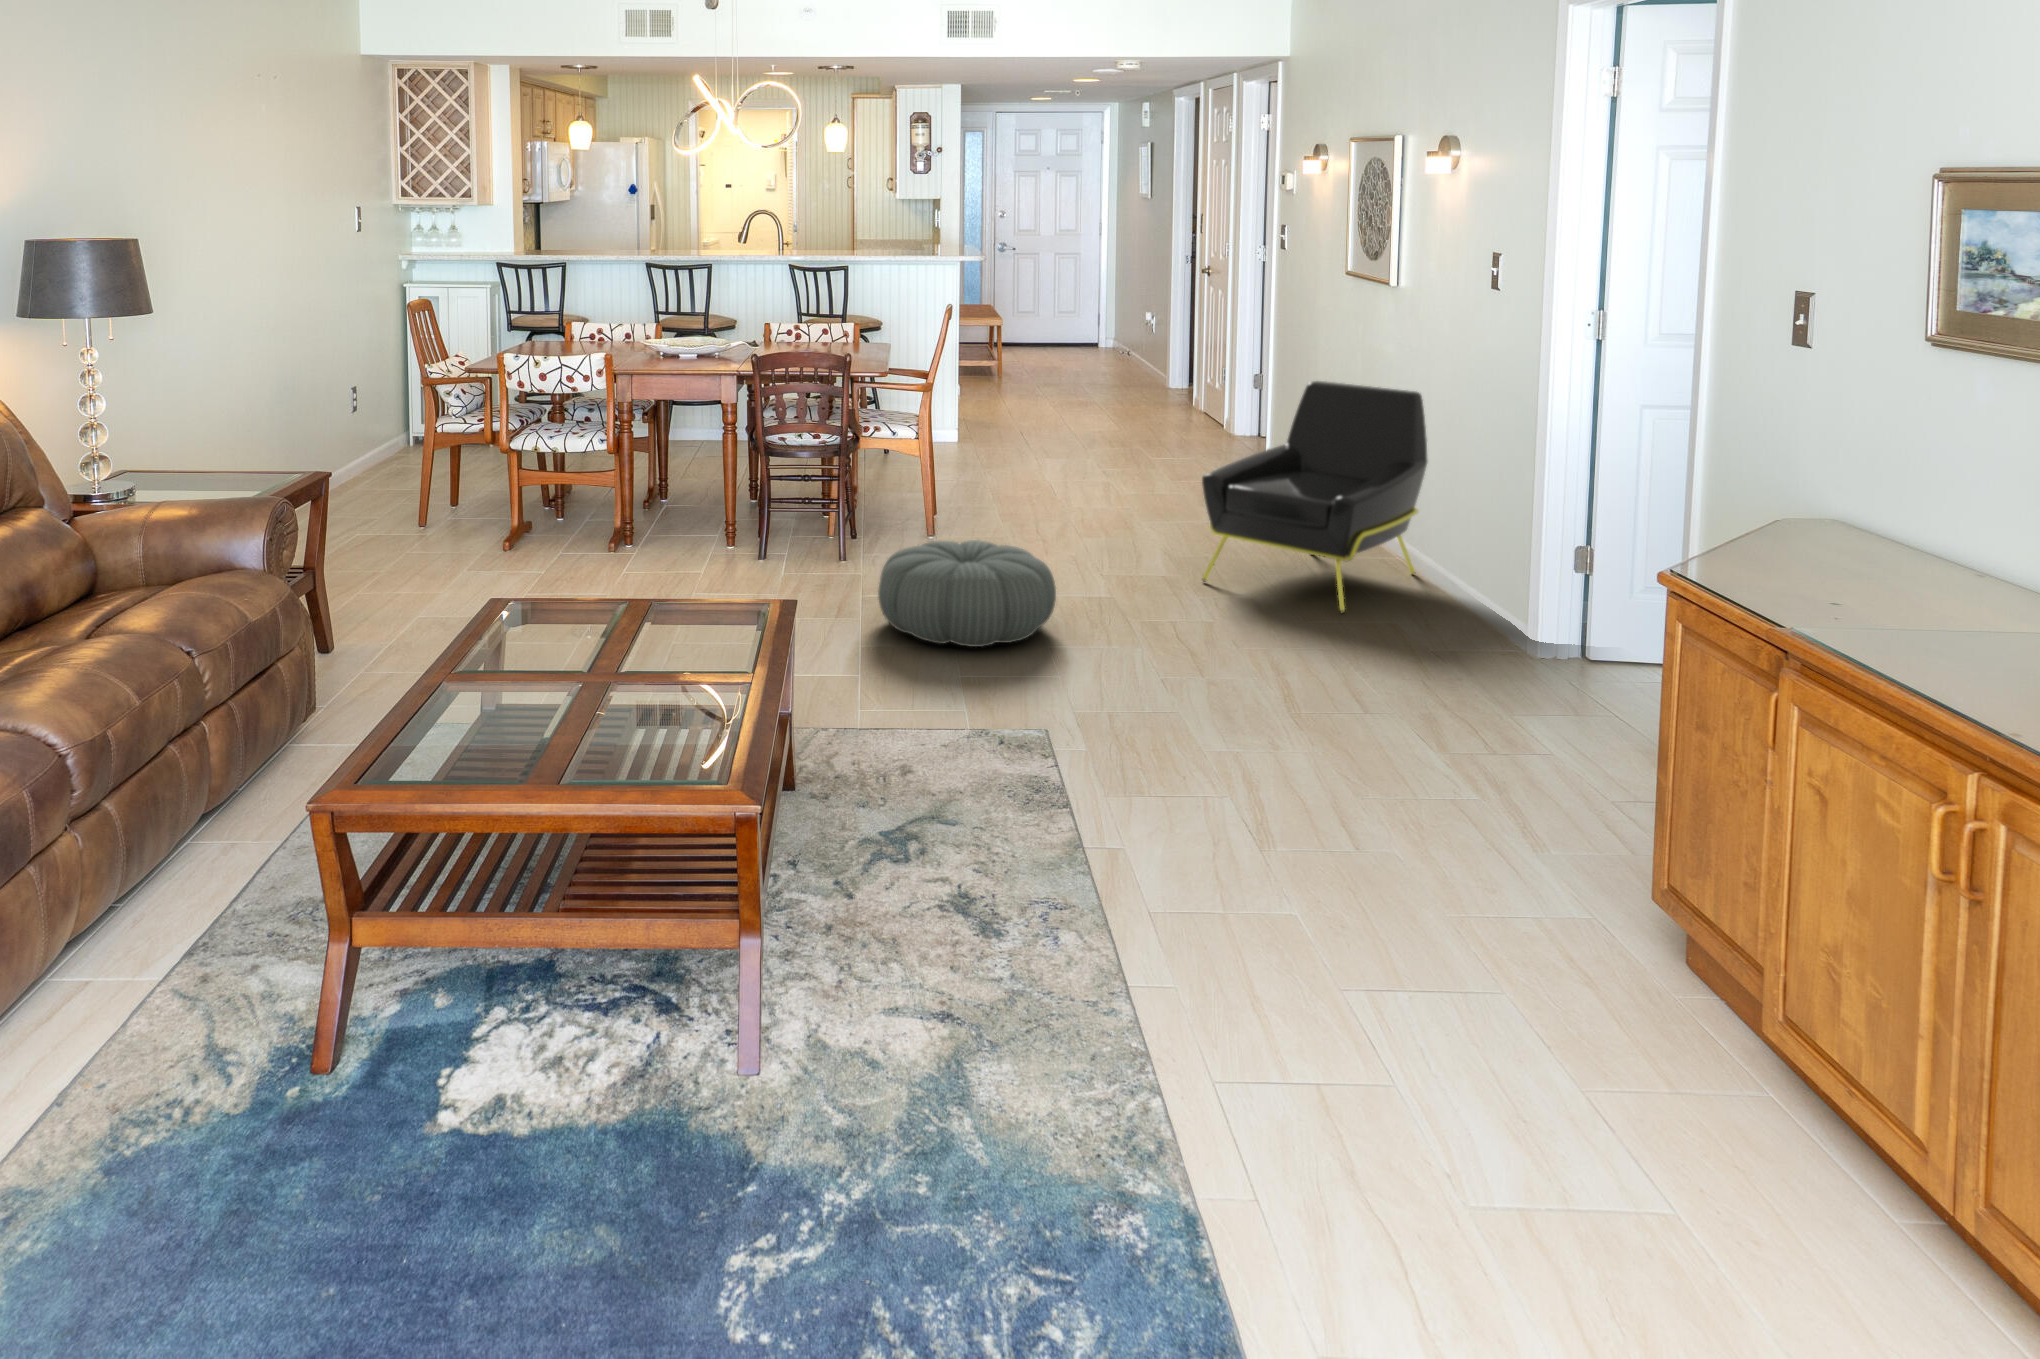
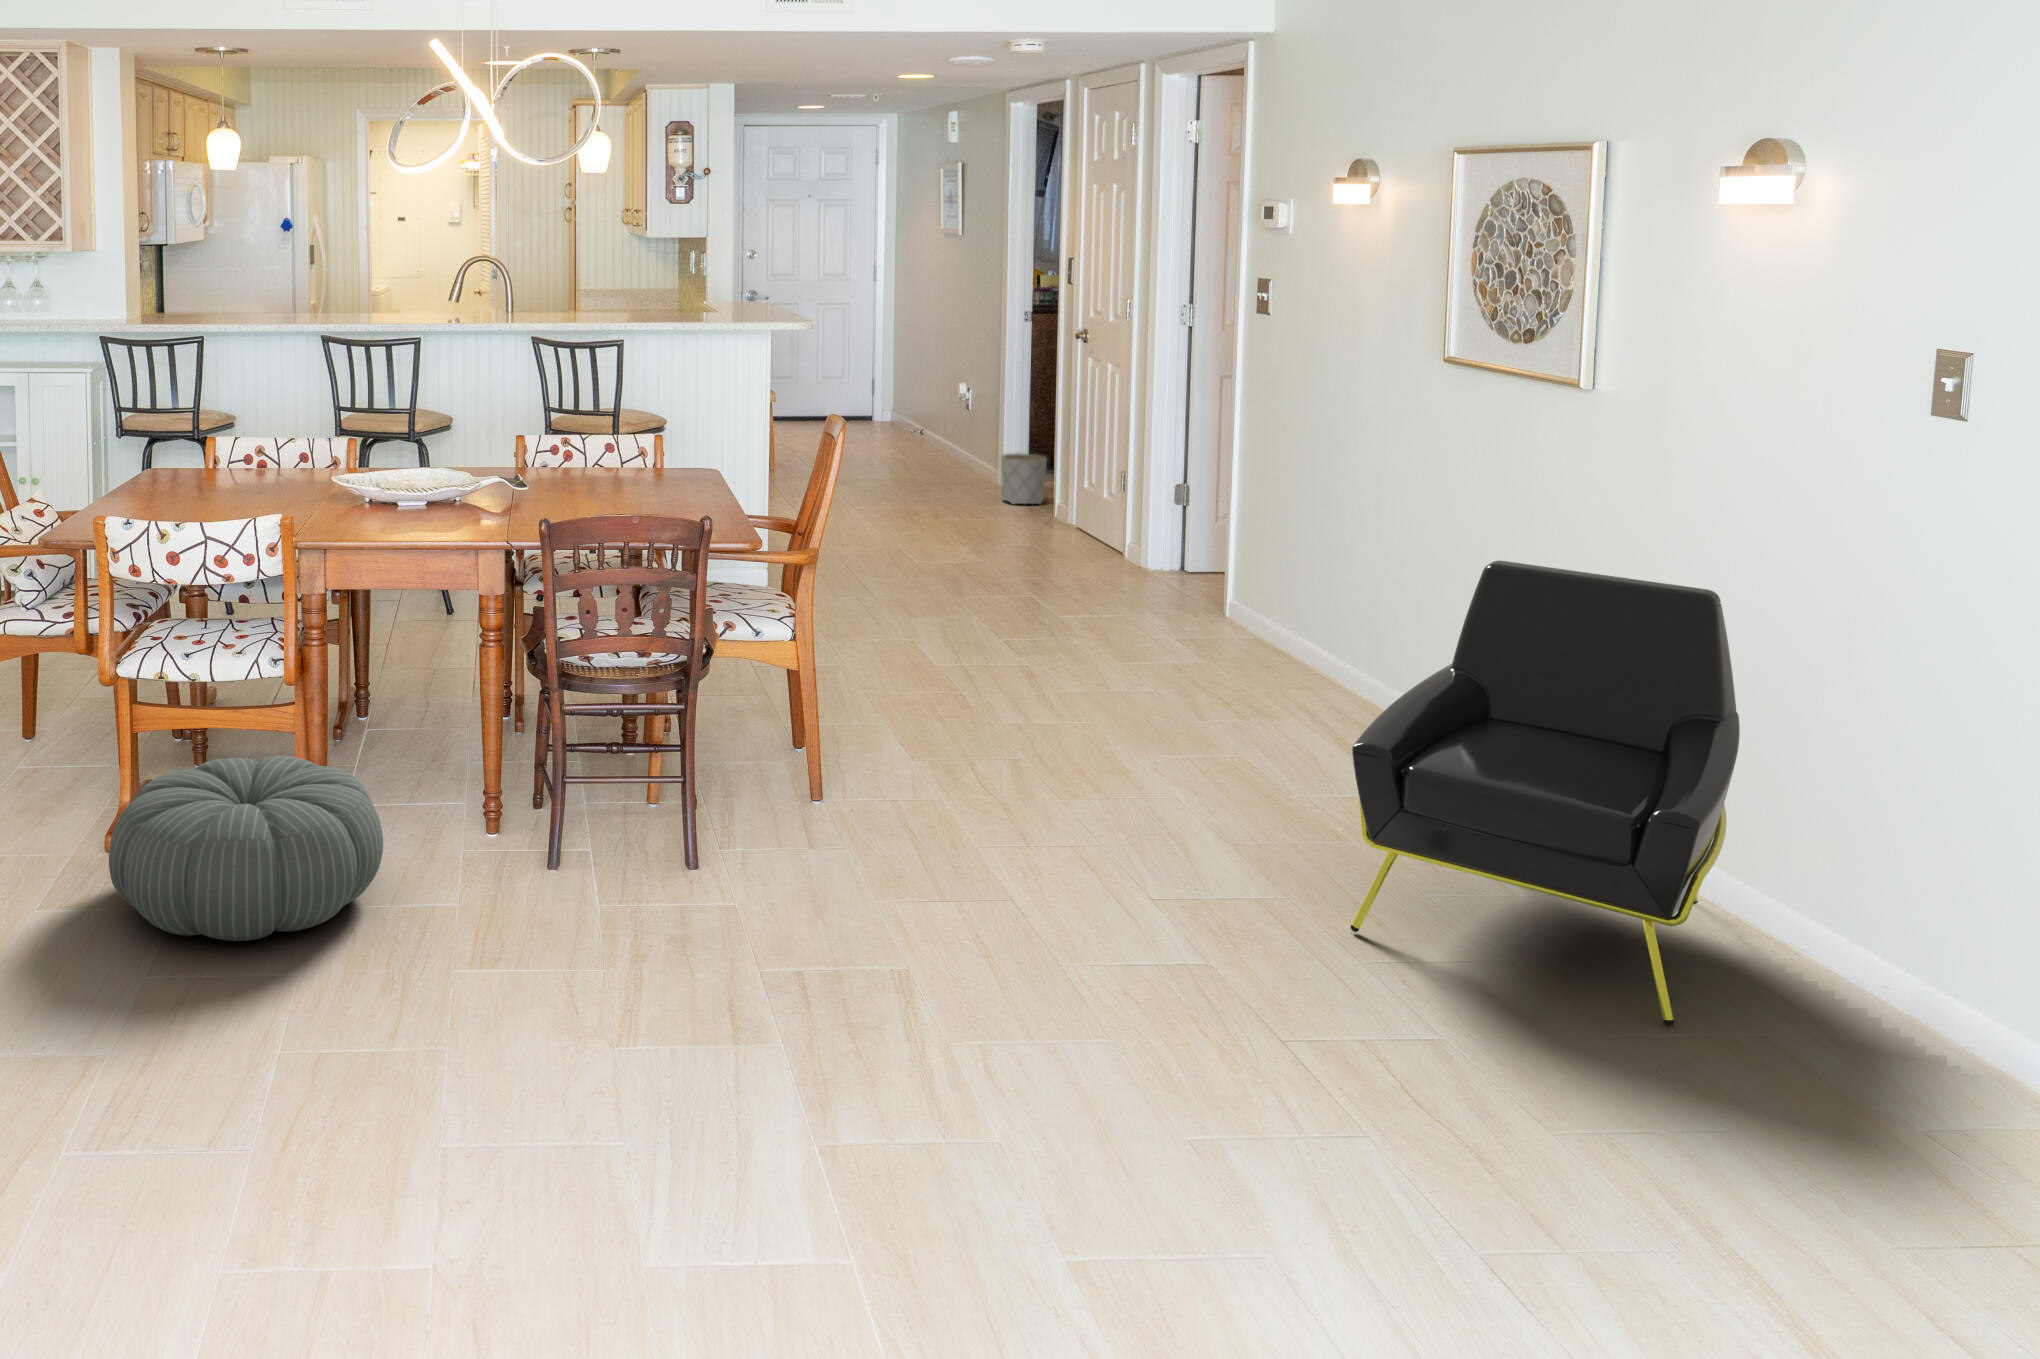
planter: none [1148,359,1182,396] -> present [1001,453,1047,504]
pouf: present [878,540,1056,647] -> present [109,756,383,941]

